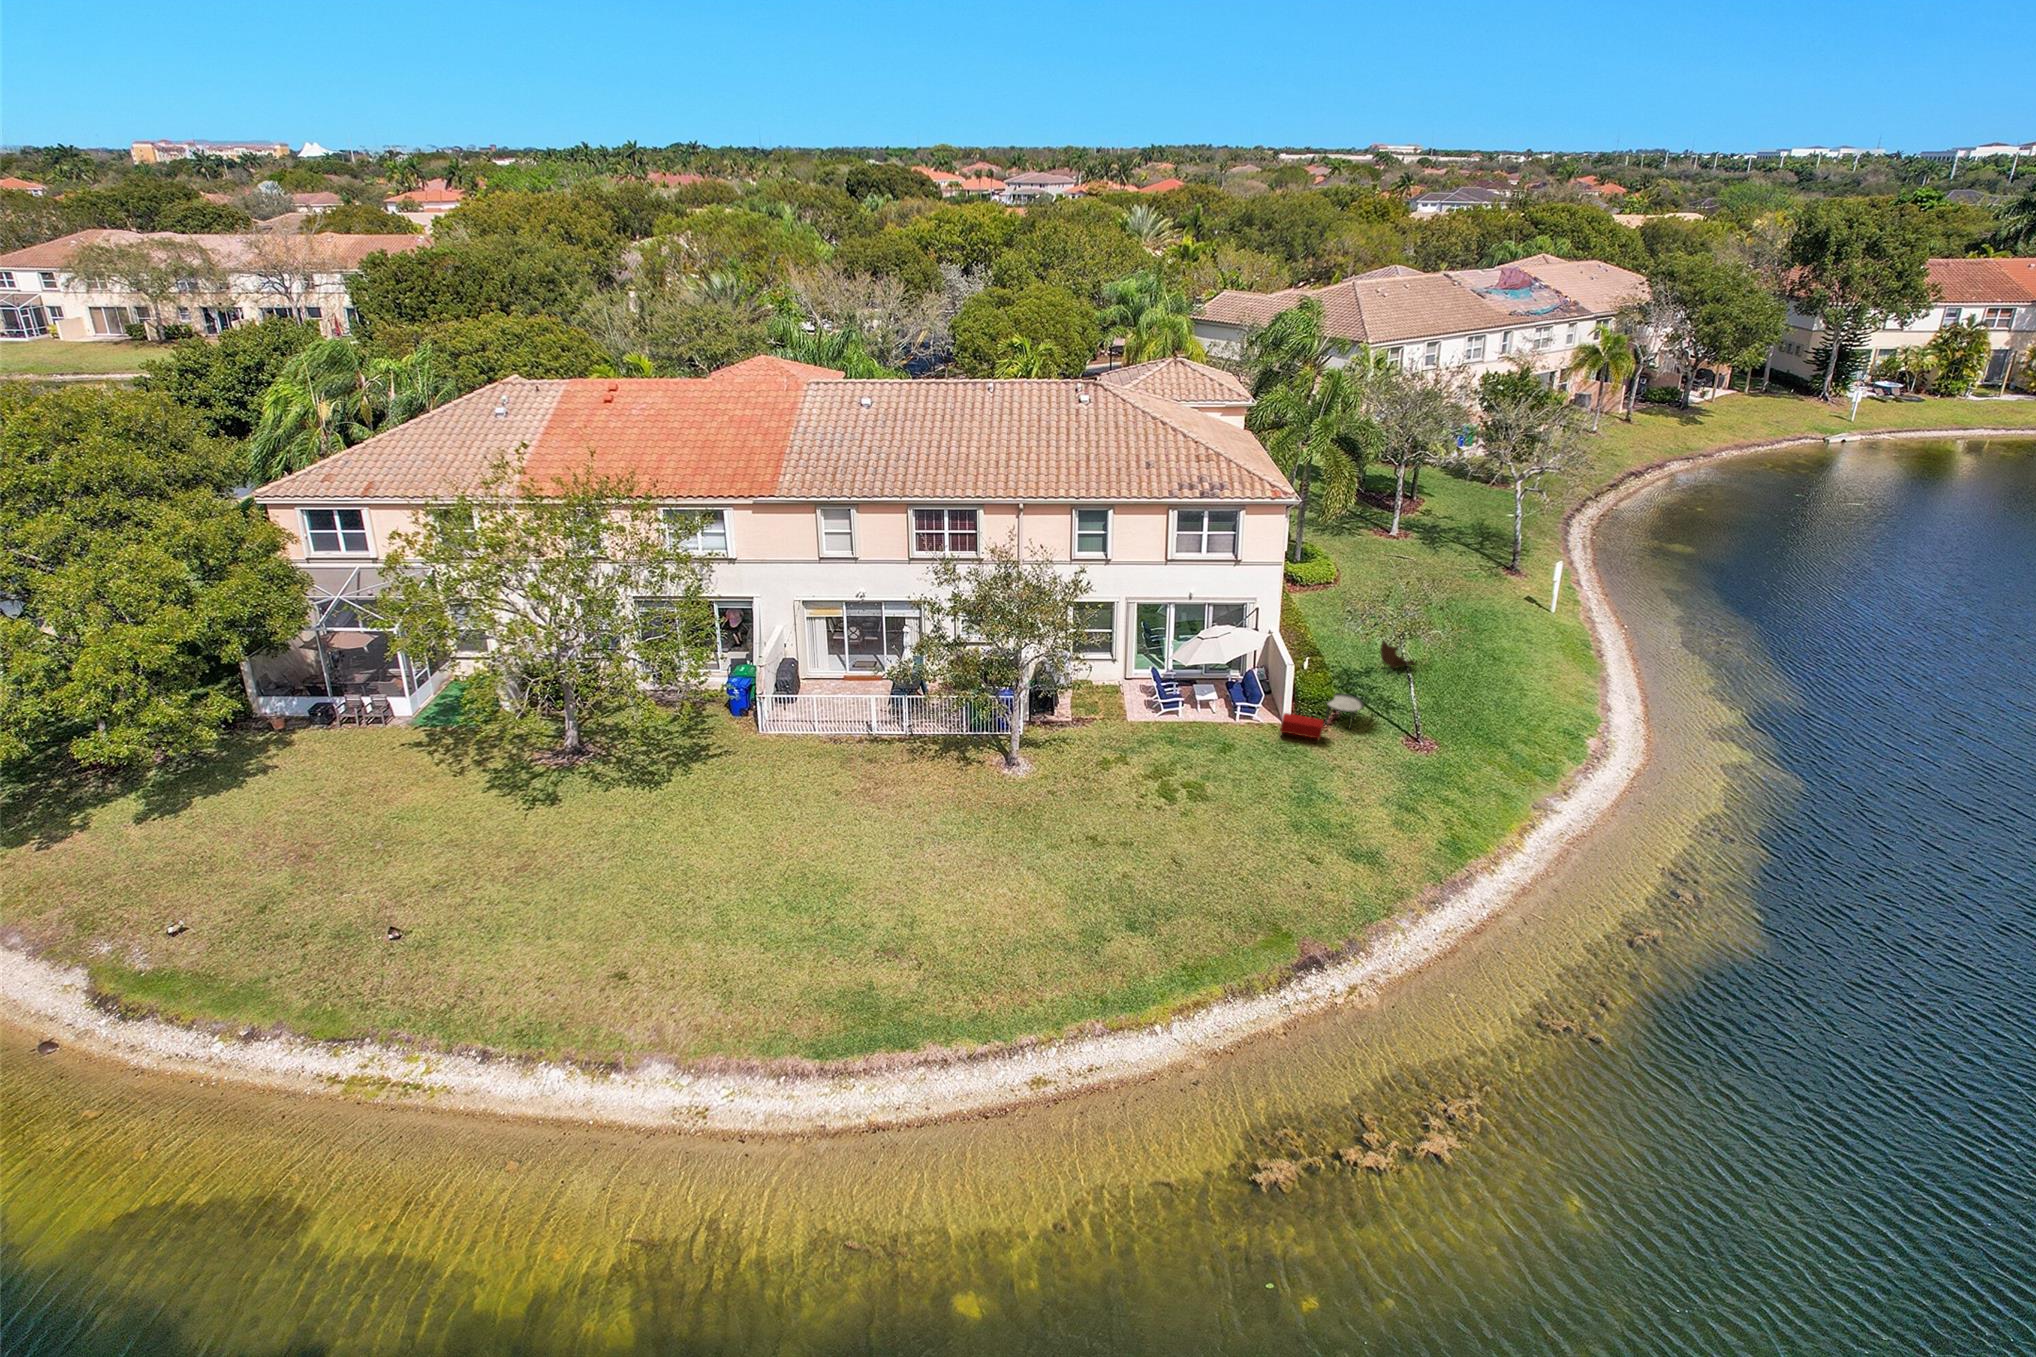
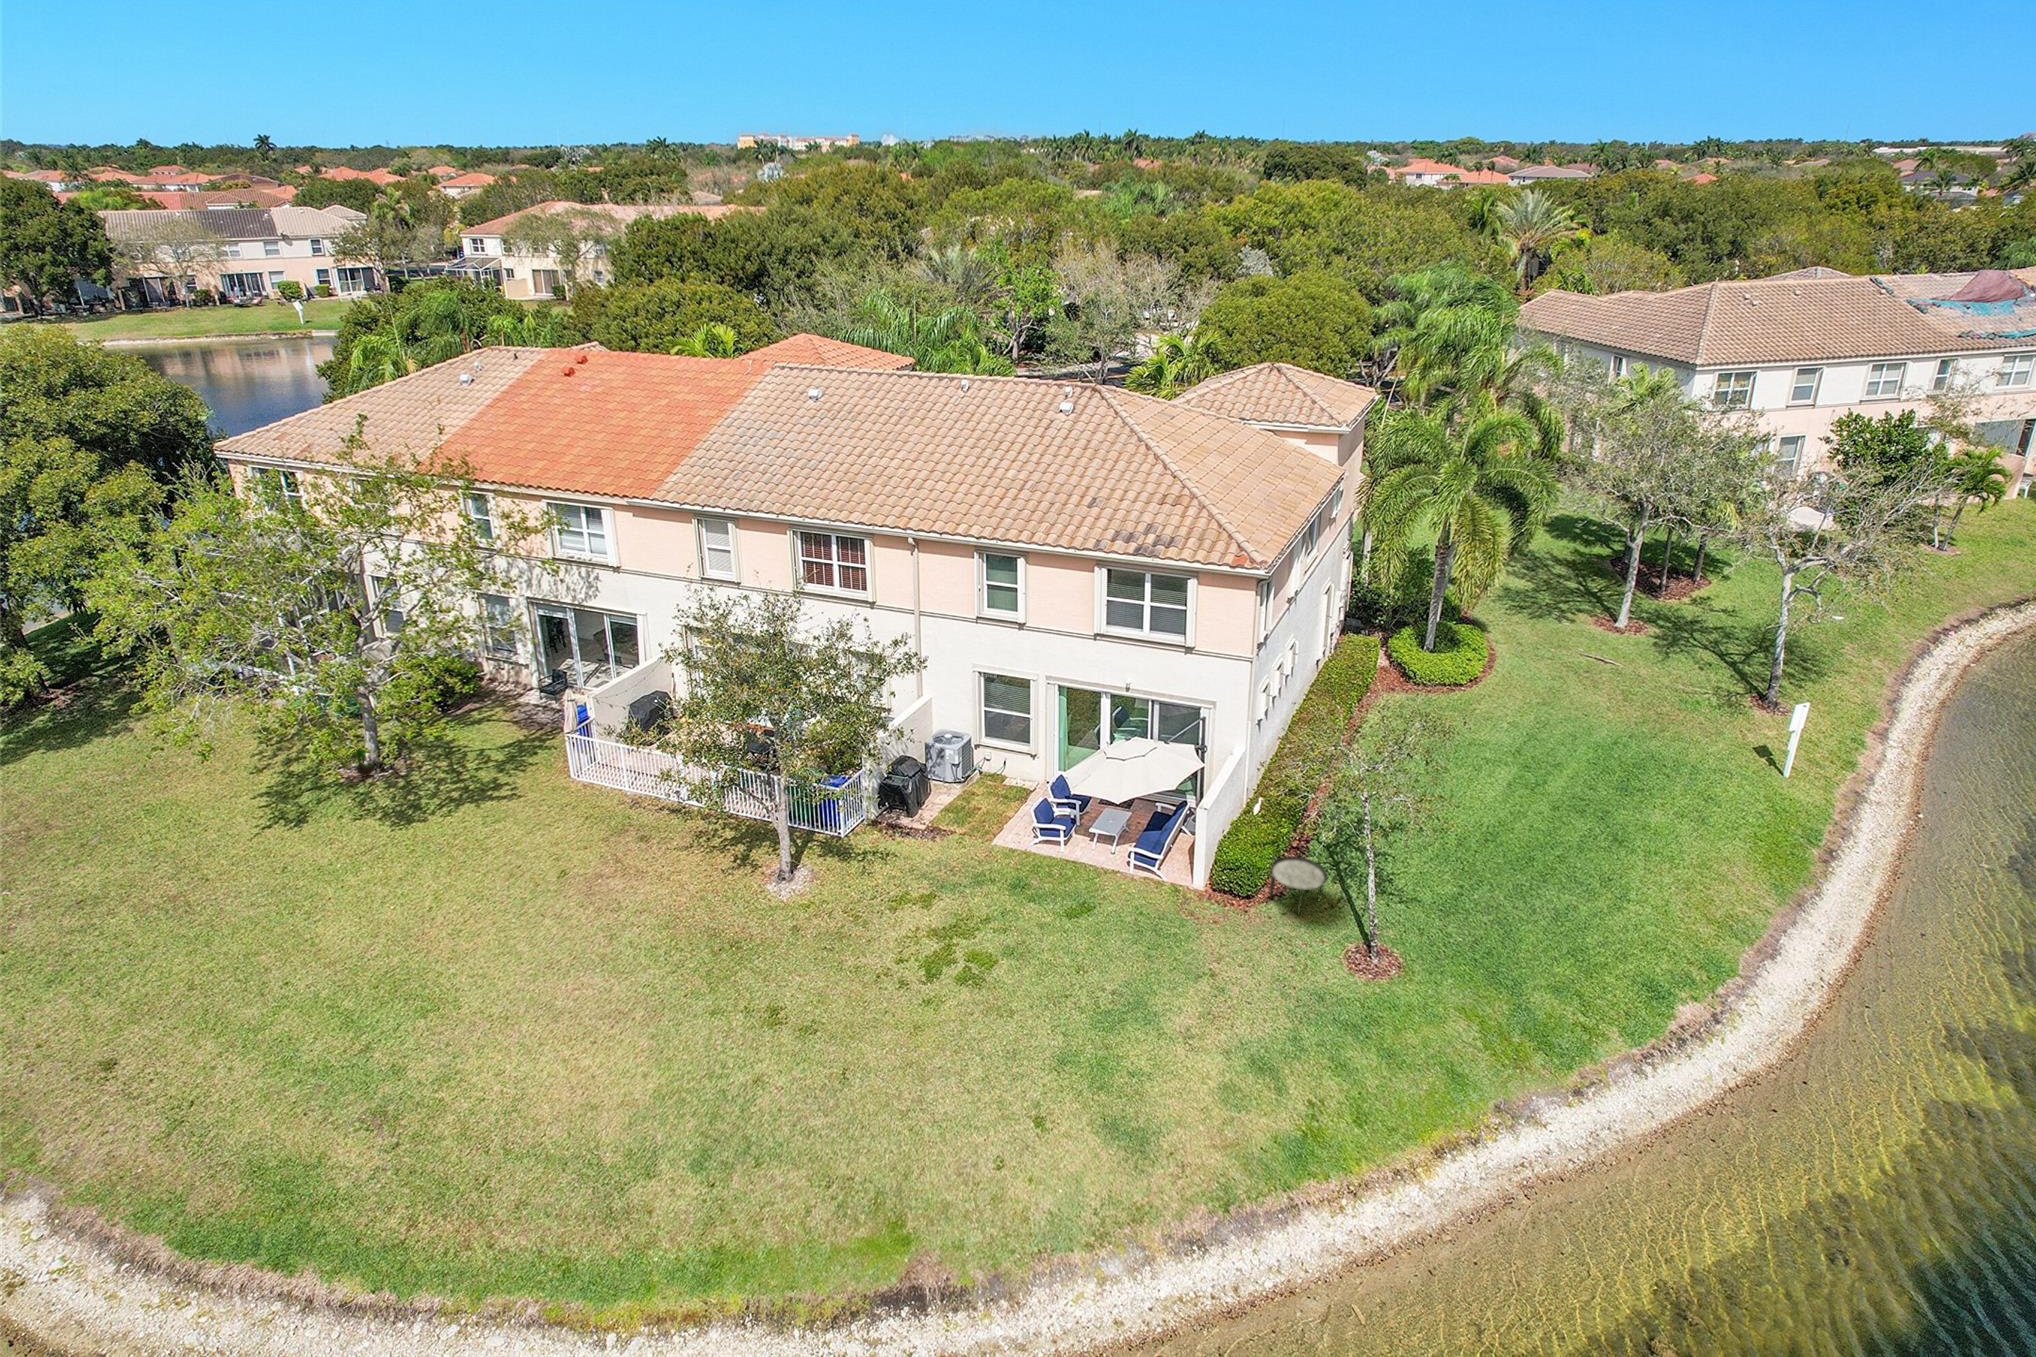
lounge chair: present [1380,641,1416,673] -> none [1425,785,1481,843]
bench: present [1280,713,1324,742] -> none [1185,873,1249,927]
potted tree: none [553,733,575,762] -> present [347,747,374,777]

